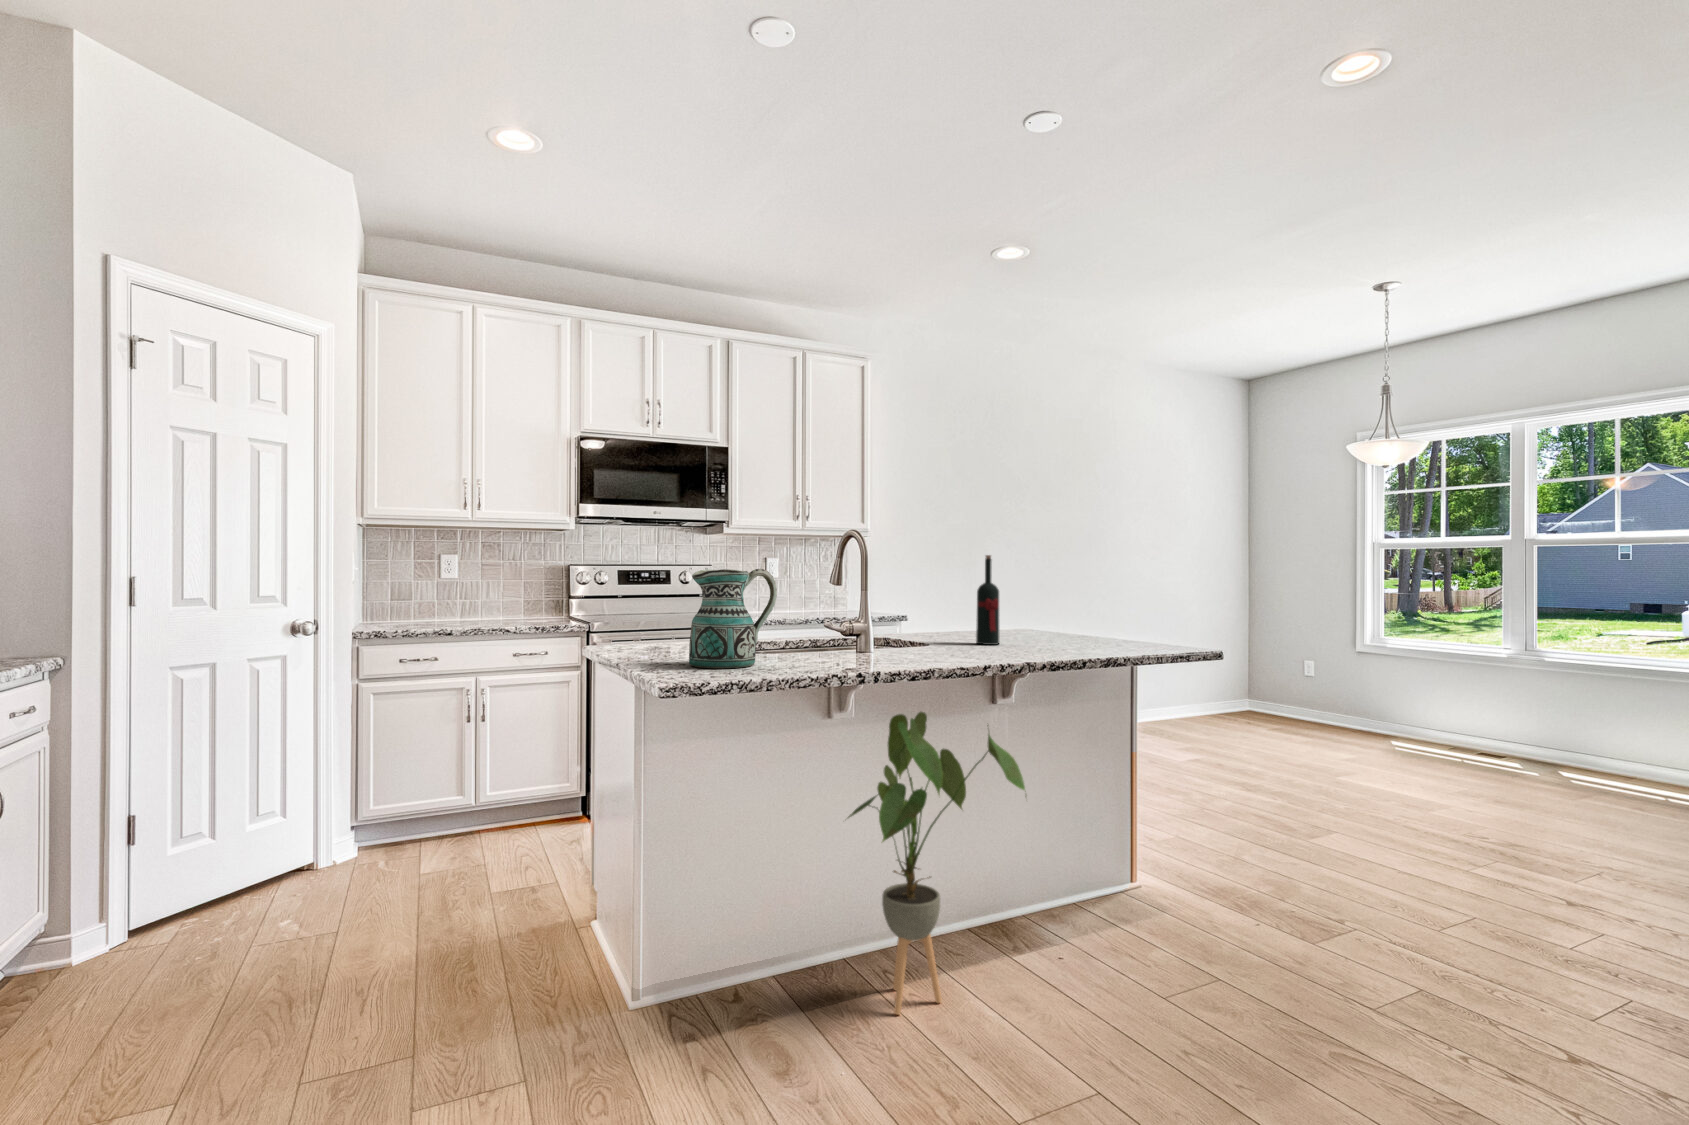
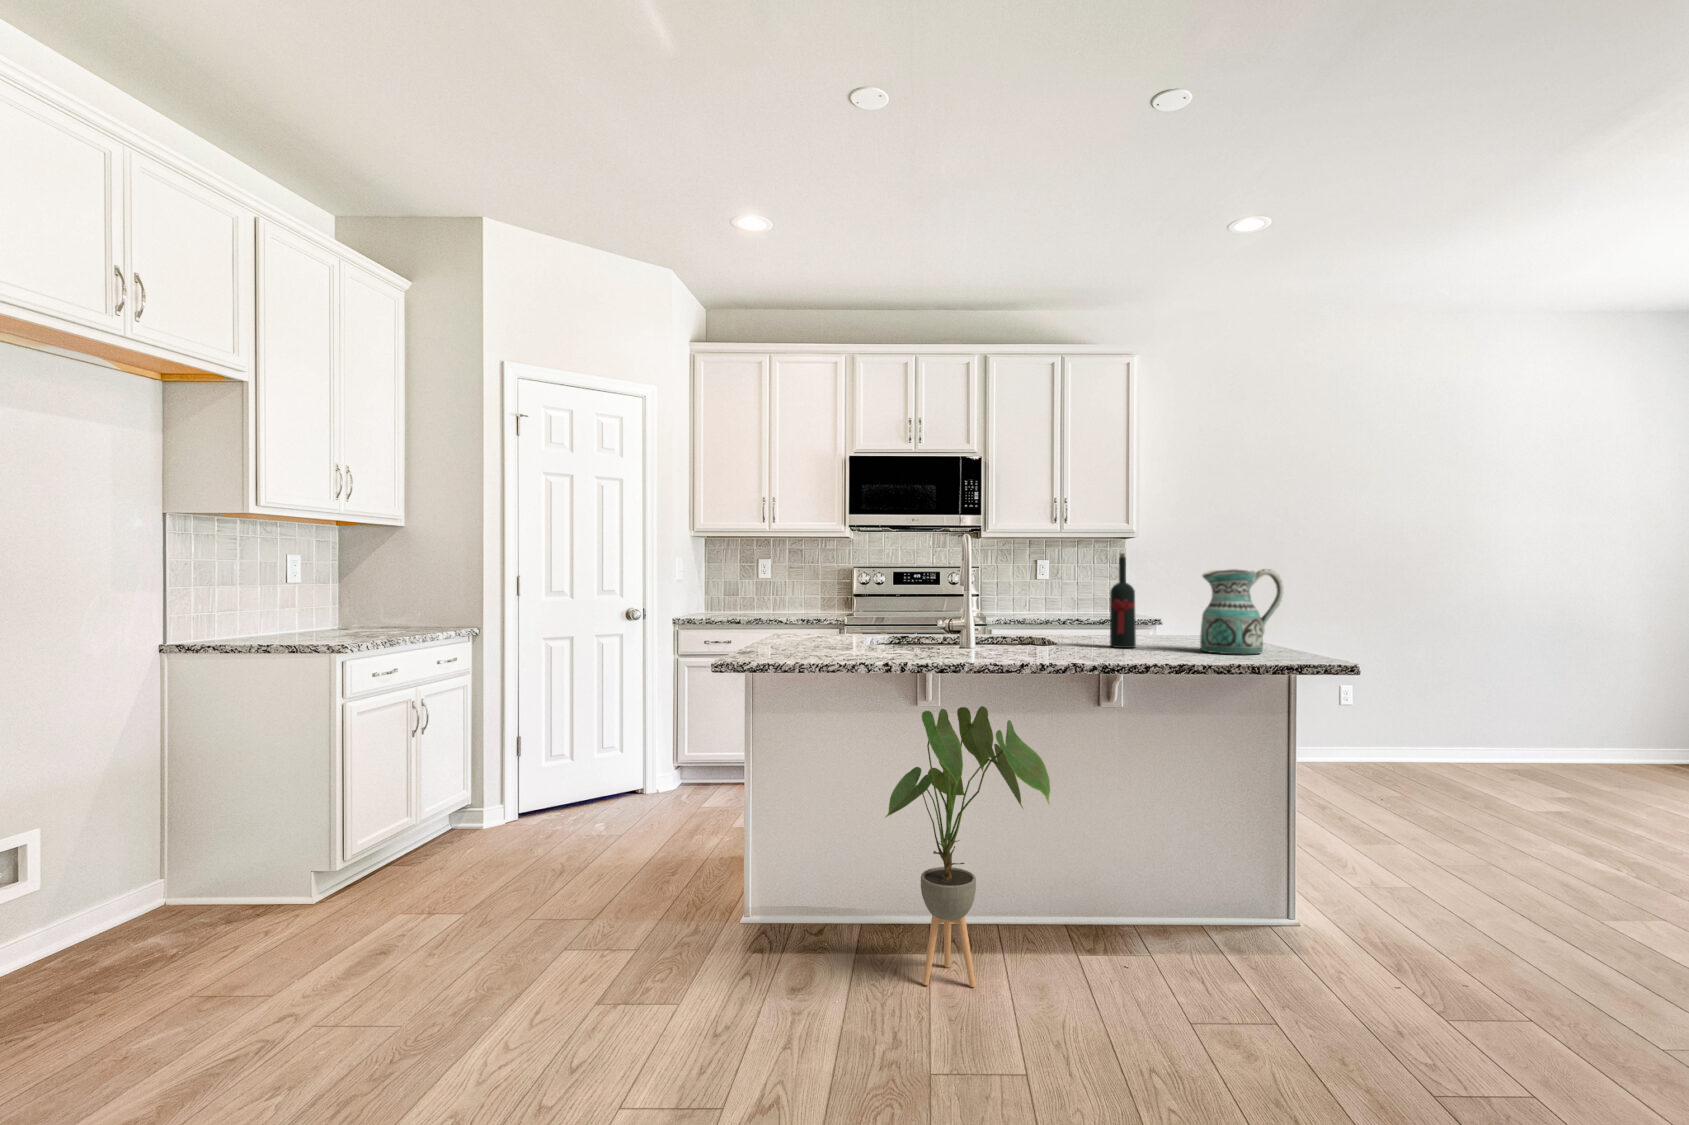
ceramic pitcher: present [689,569,777,668] -> present [1200,569,1283,654]

